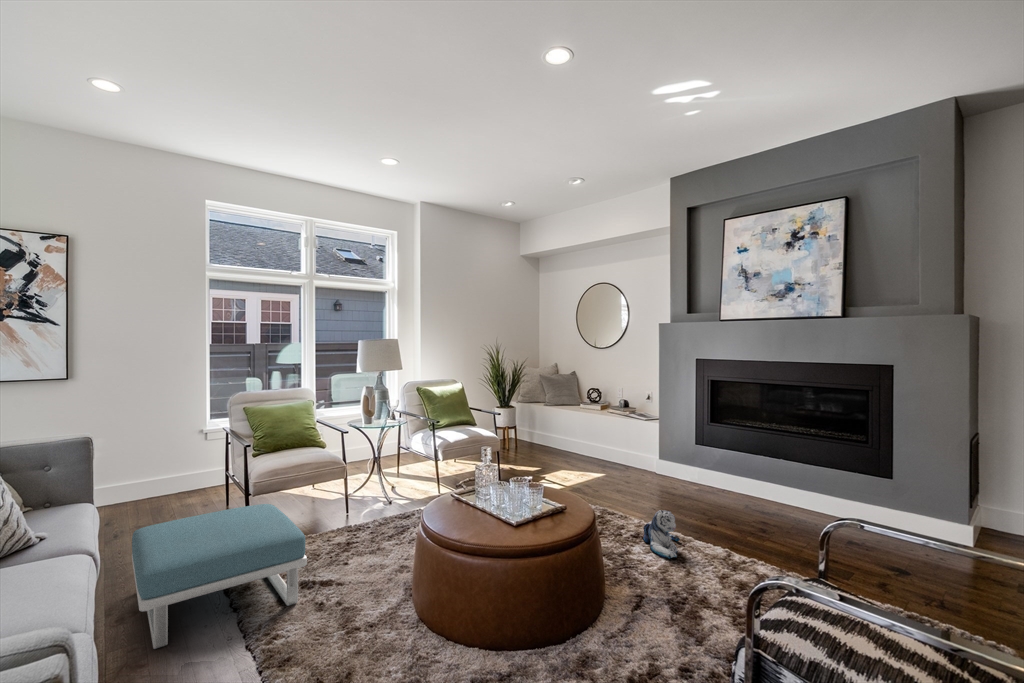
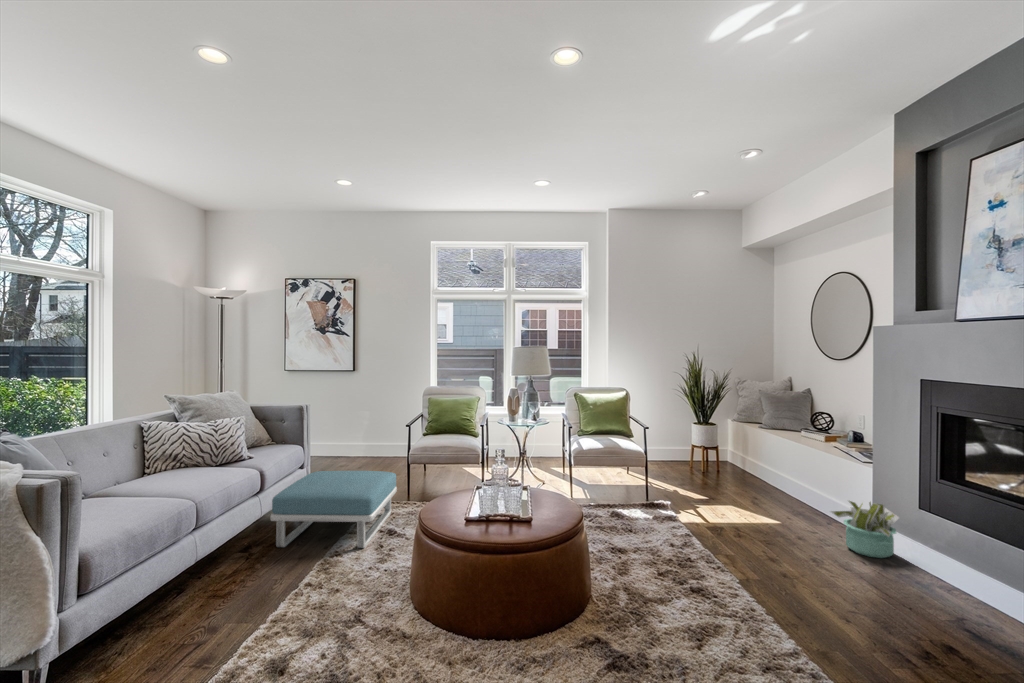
decorative plant: none [644,446,686,484] -> present [831,501,899,558]
plush toy: present [643,510,680,559] -> none [691,570,749,636]

